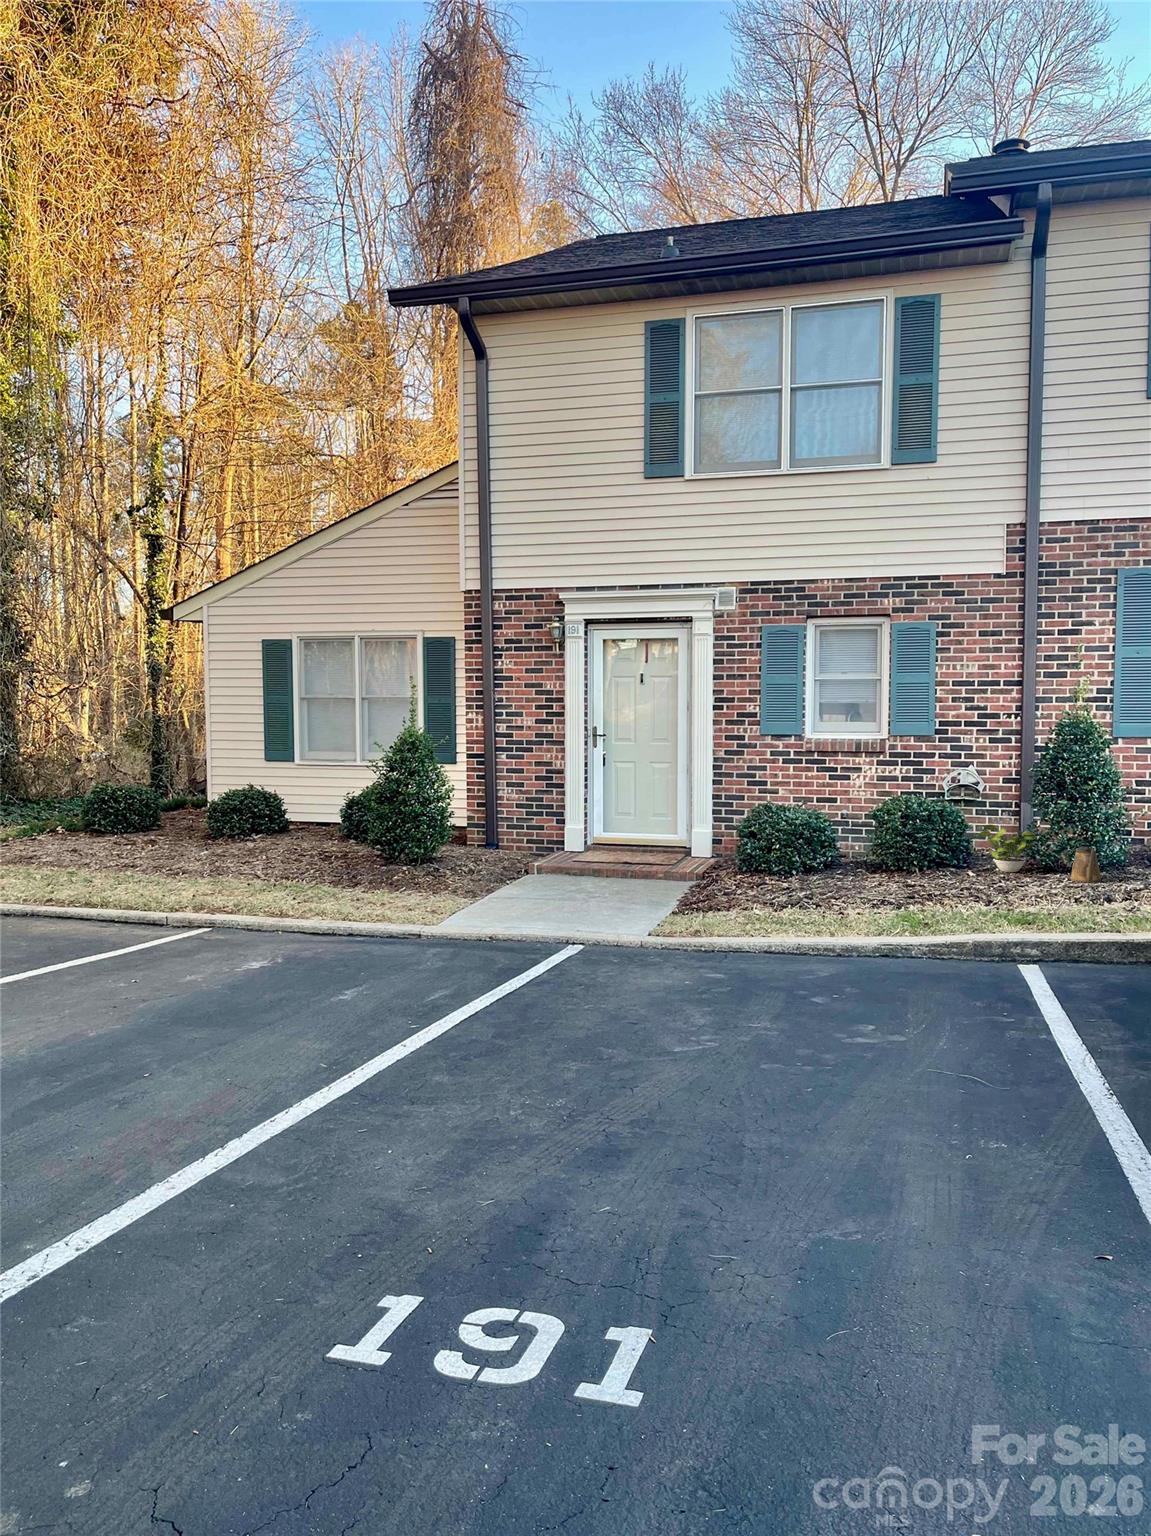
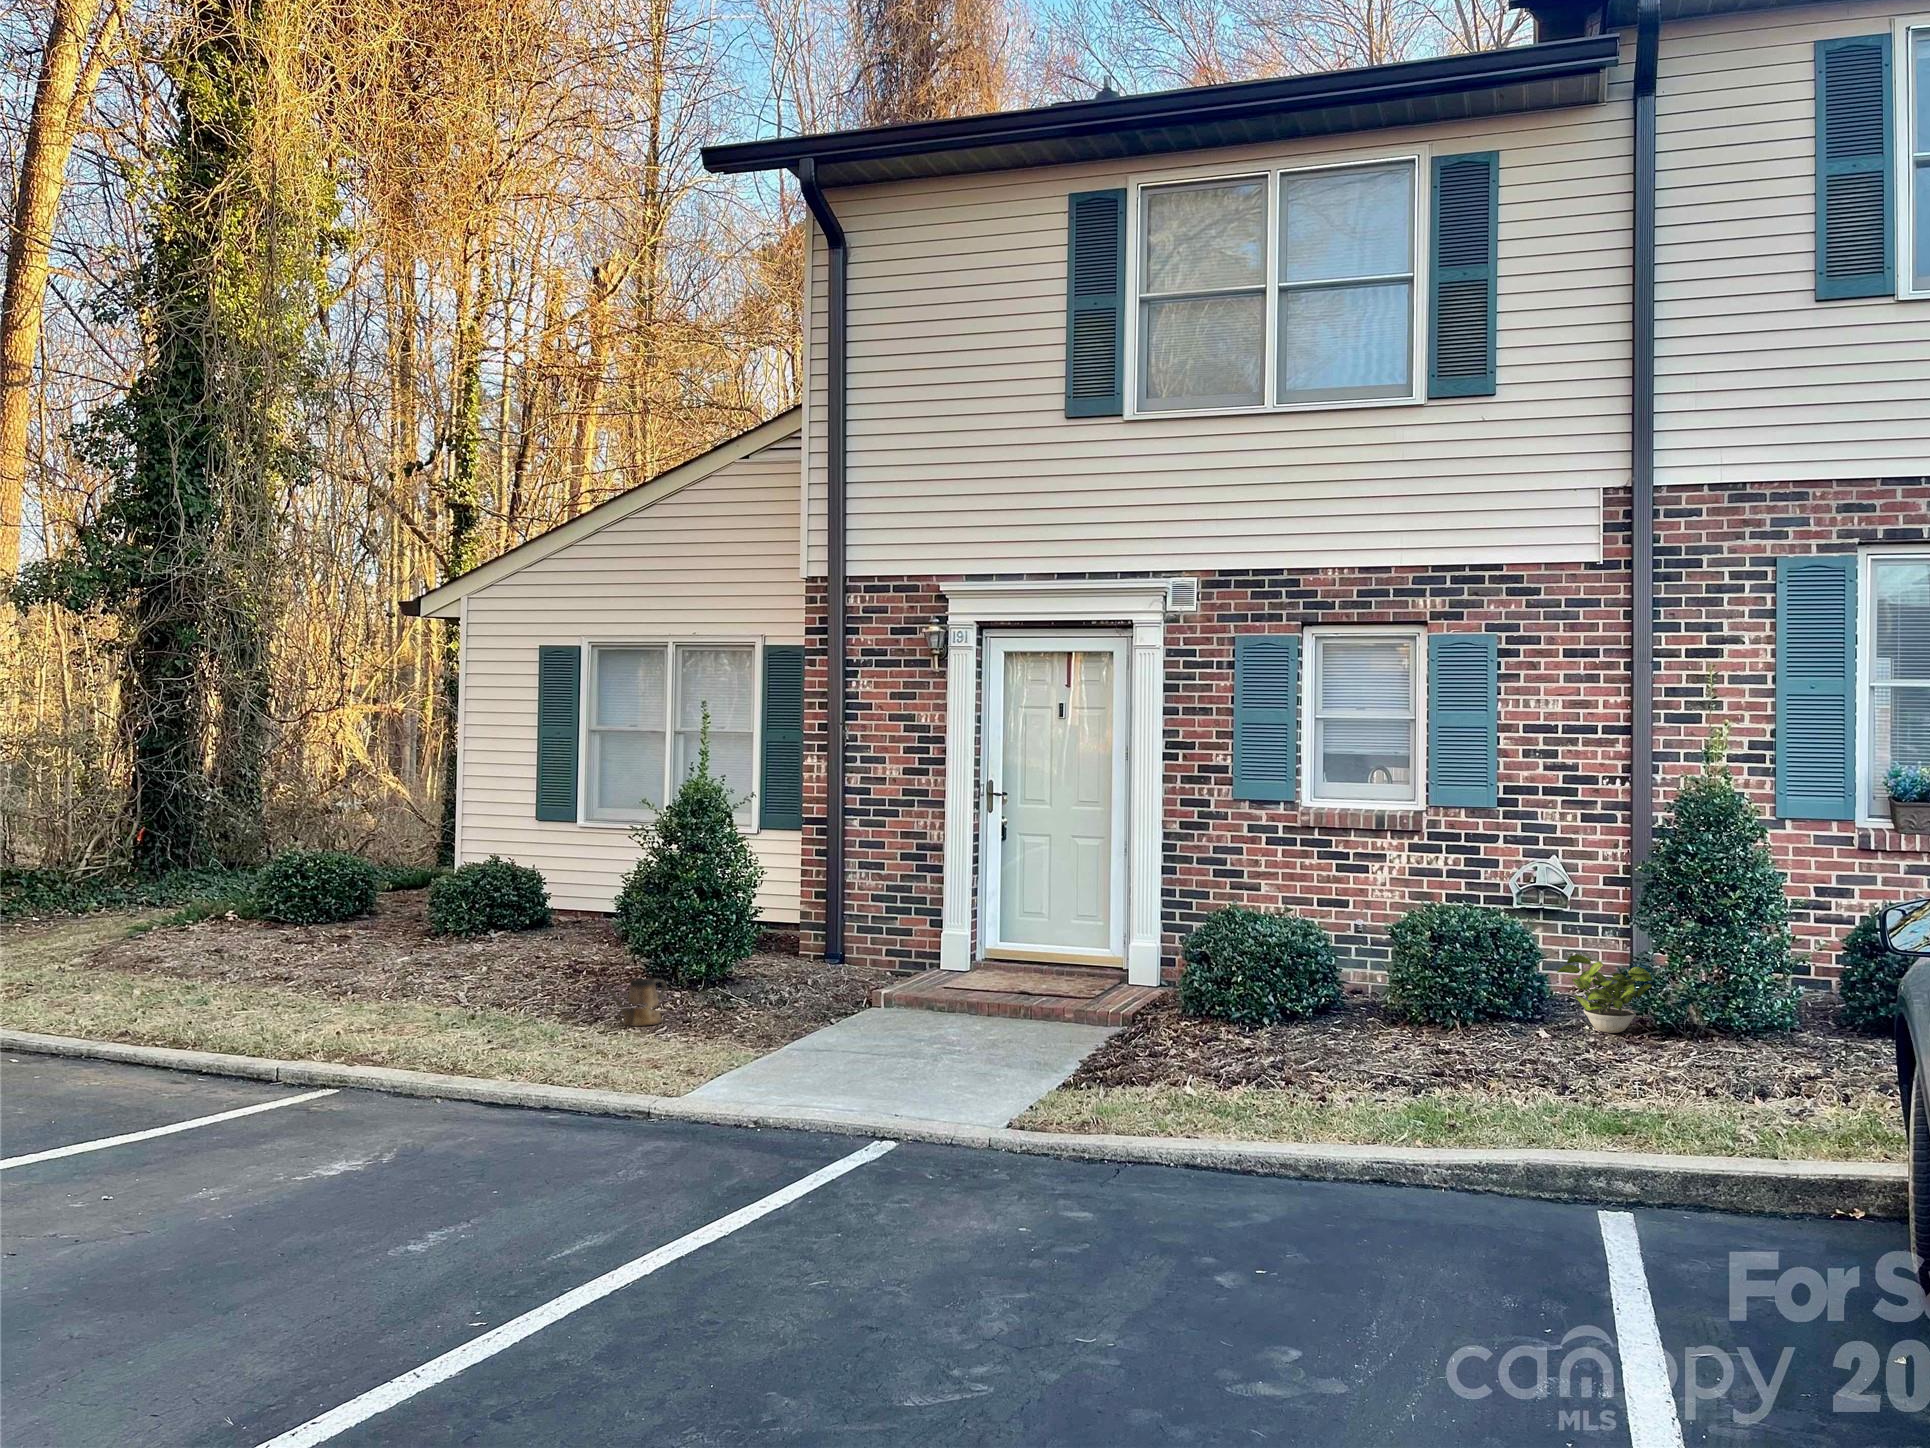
watering can: present [1070,847,1102,882] -> present [601,978,666,1026]

